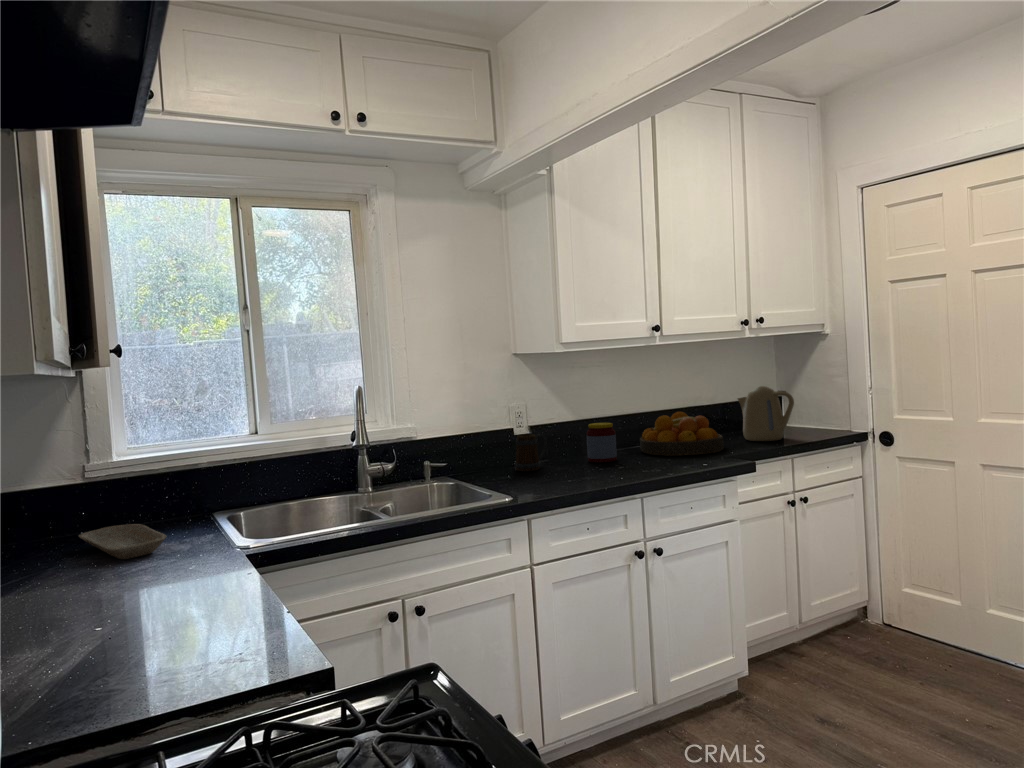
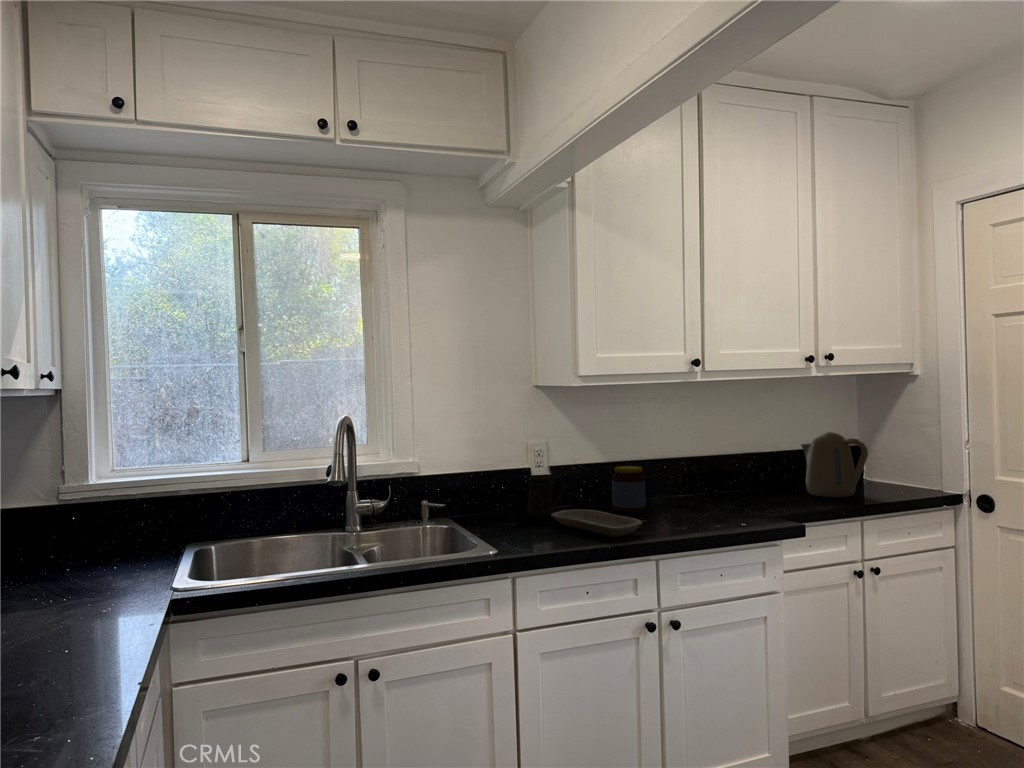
fruit bowl: present [640,412,724,455] -> none [678,457,776,510]
tray: present [79,524,166,559] -> present [551,510,642,537]

